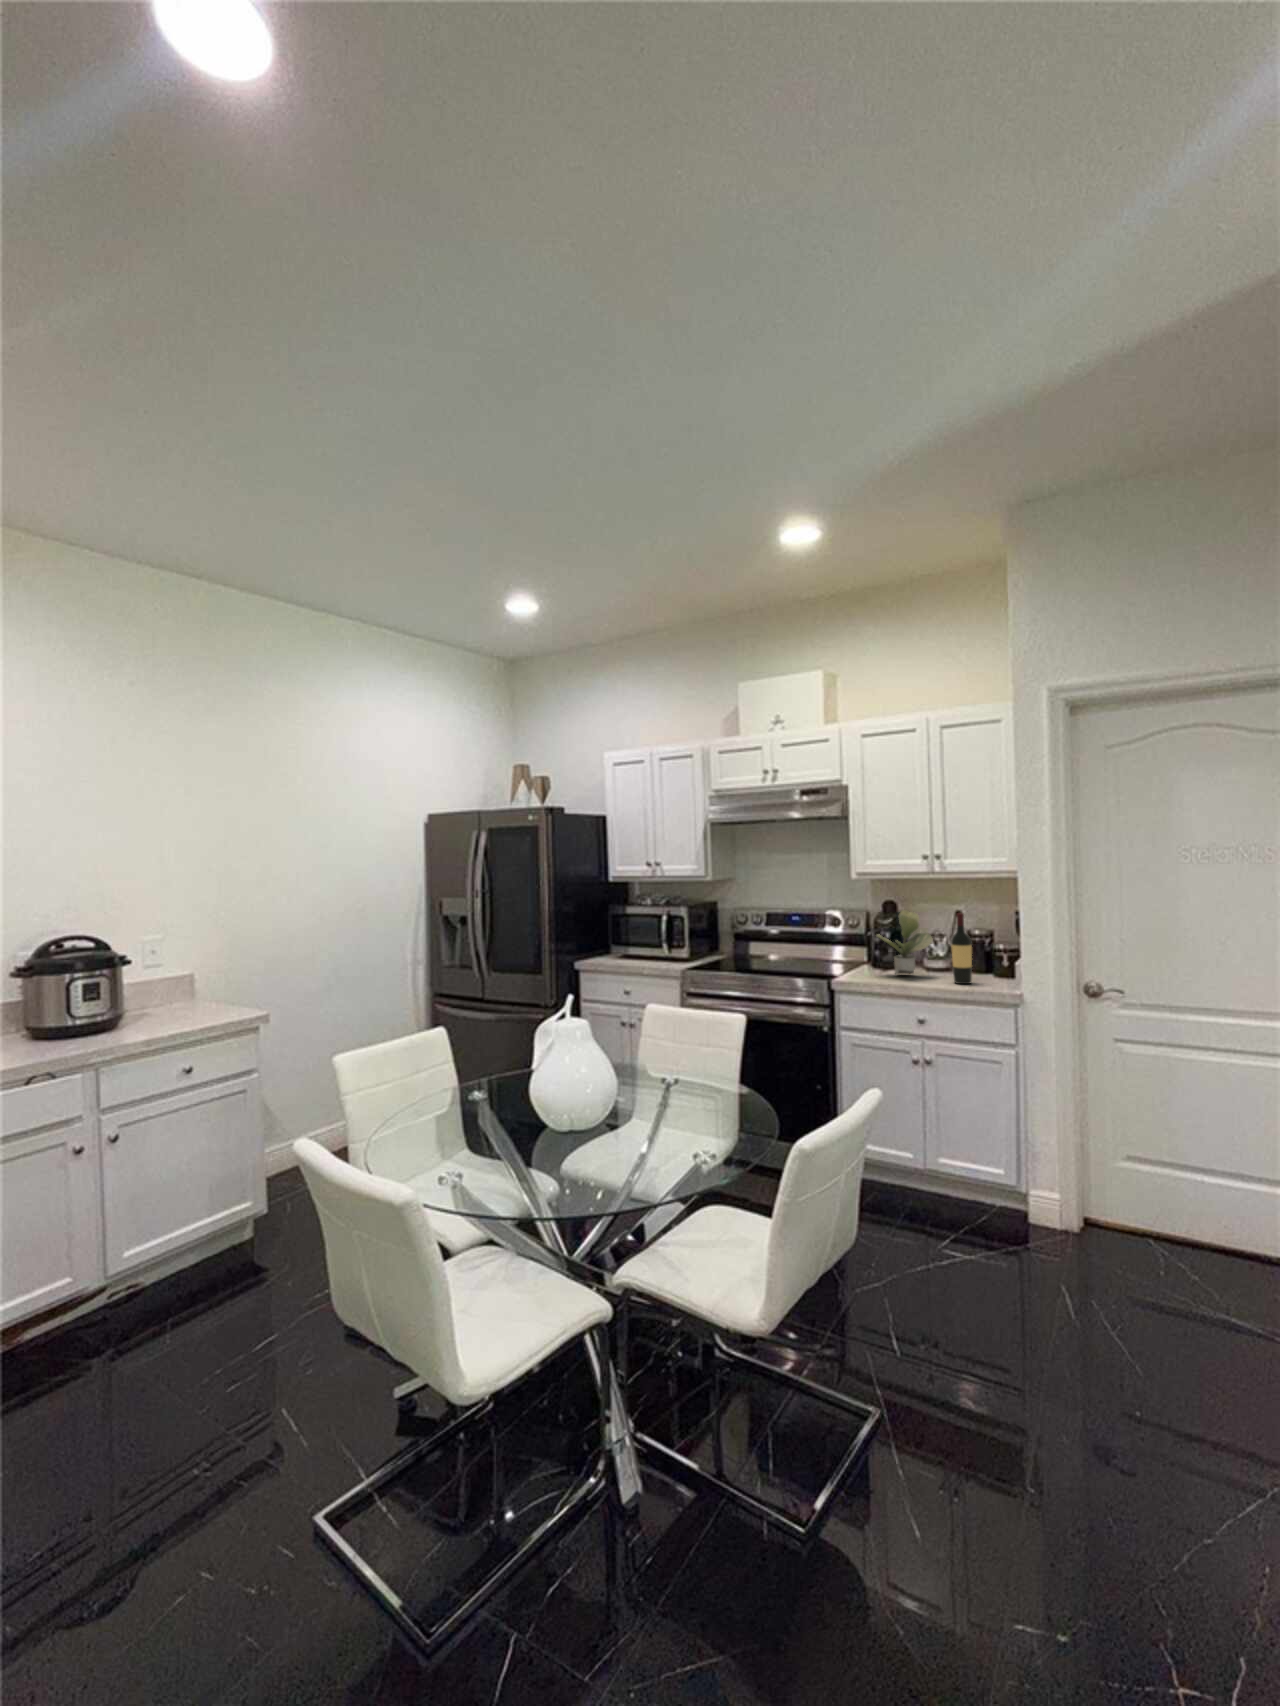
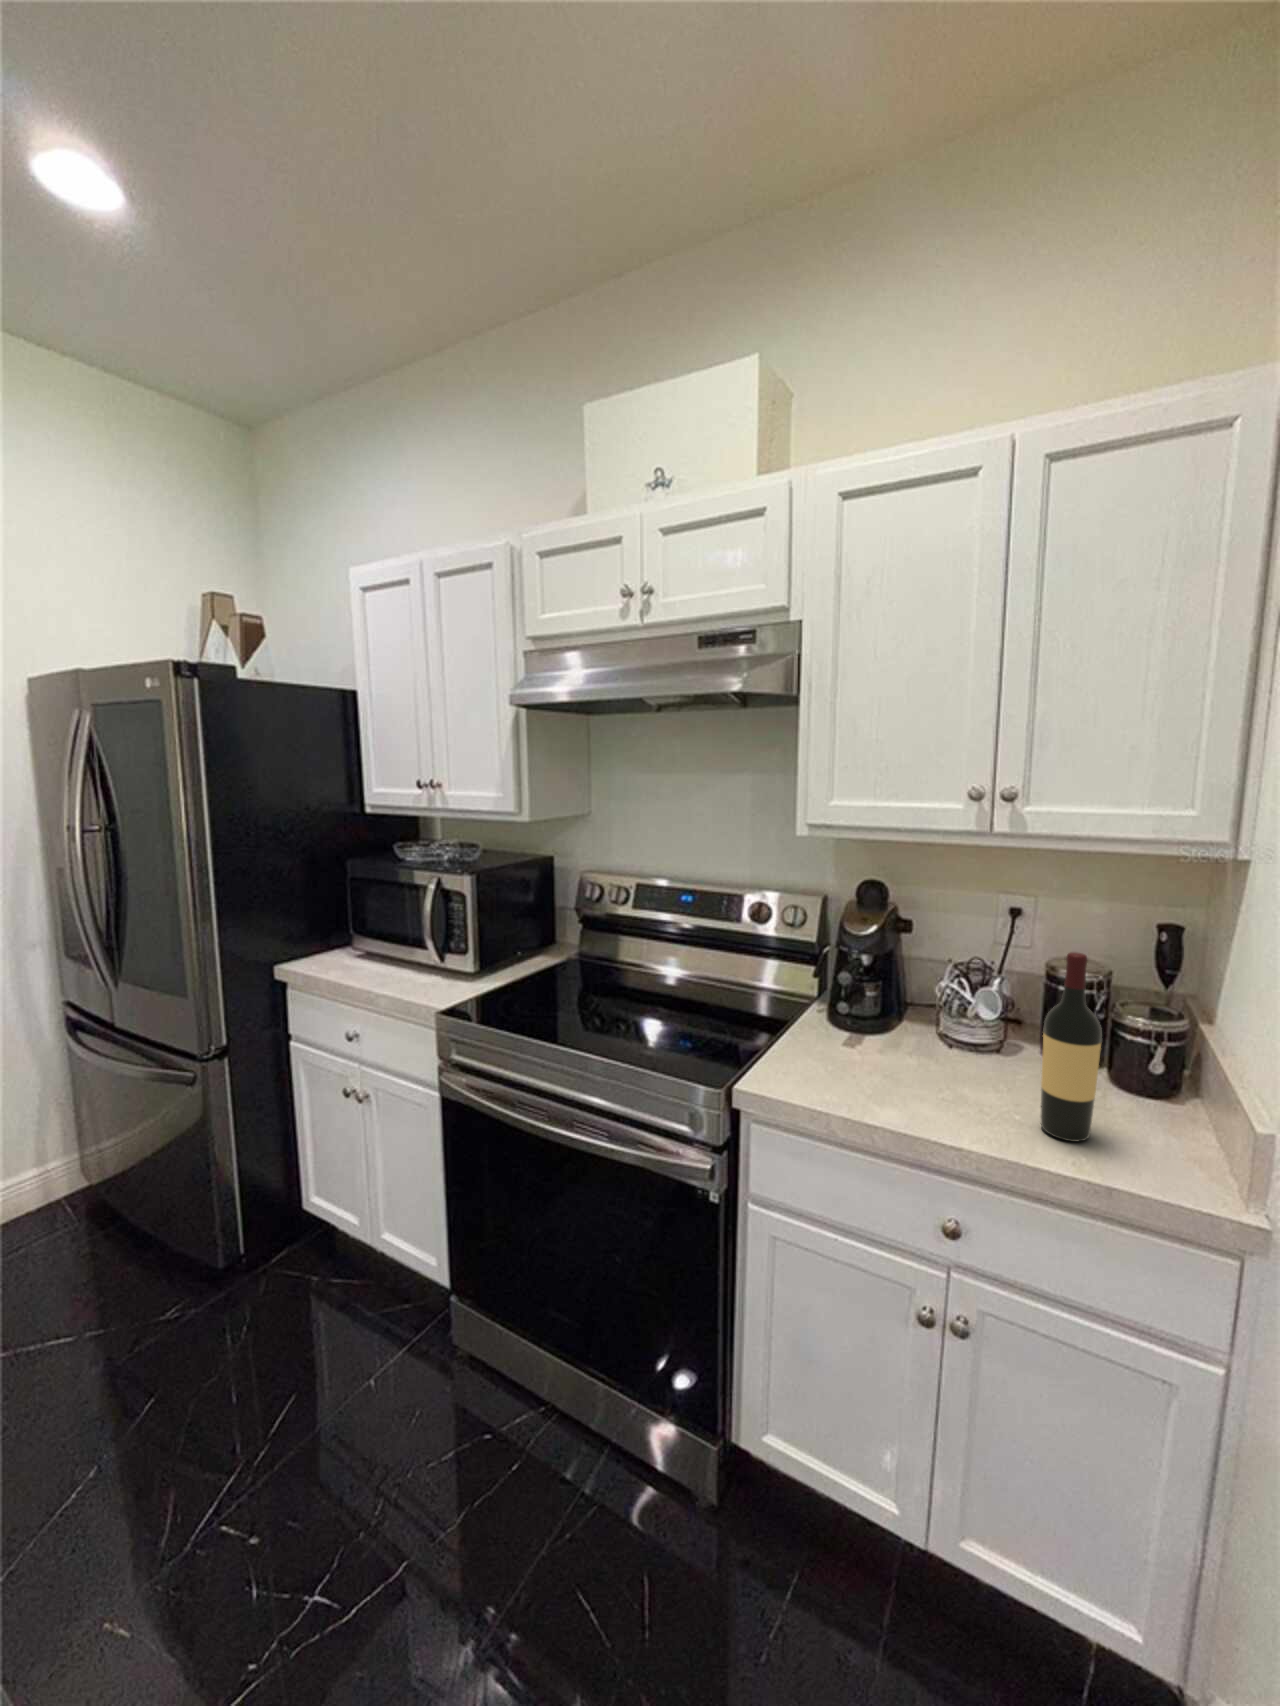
potted plant: present [877,910,933,974] -> none [843,918,984,1074]

